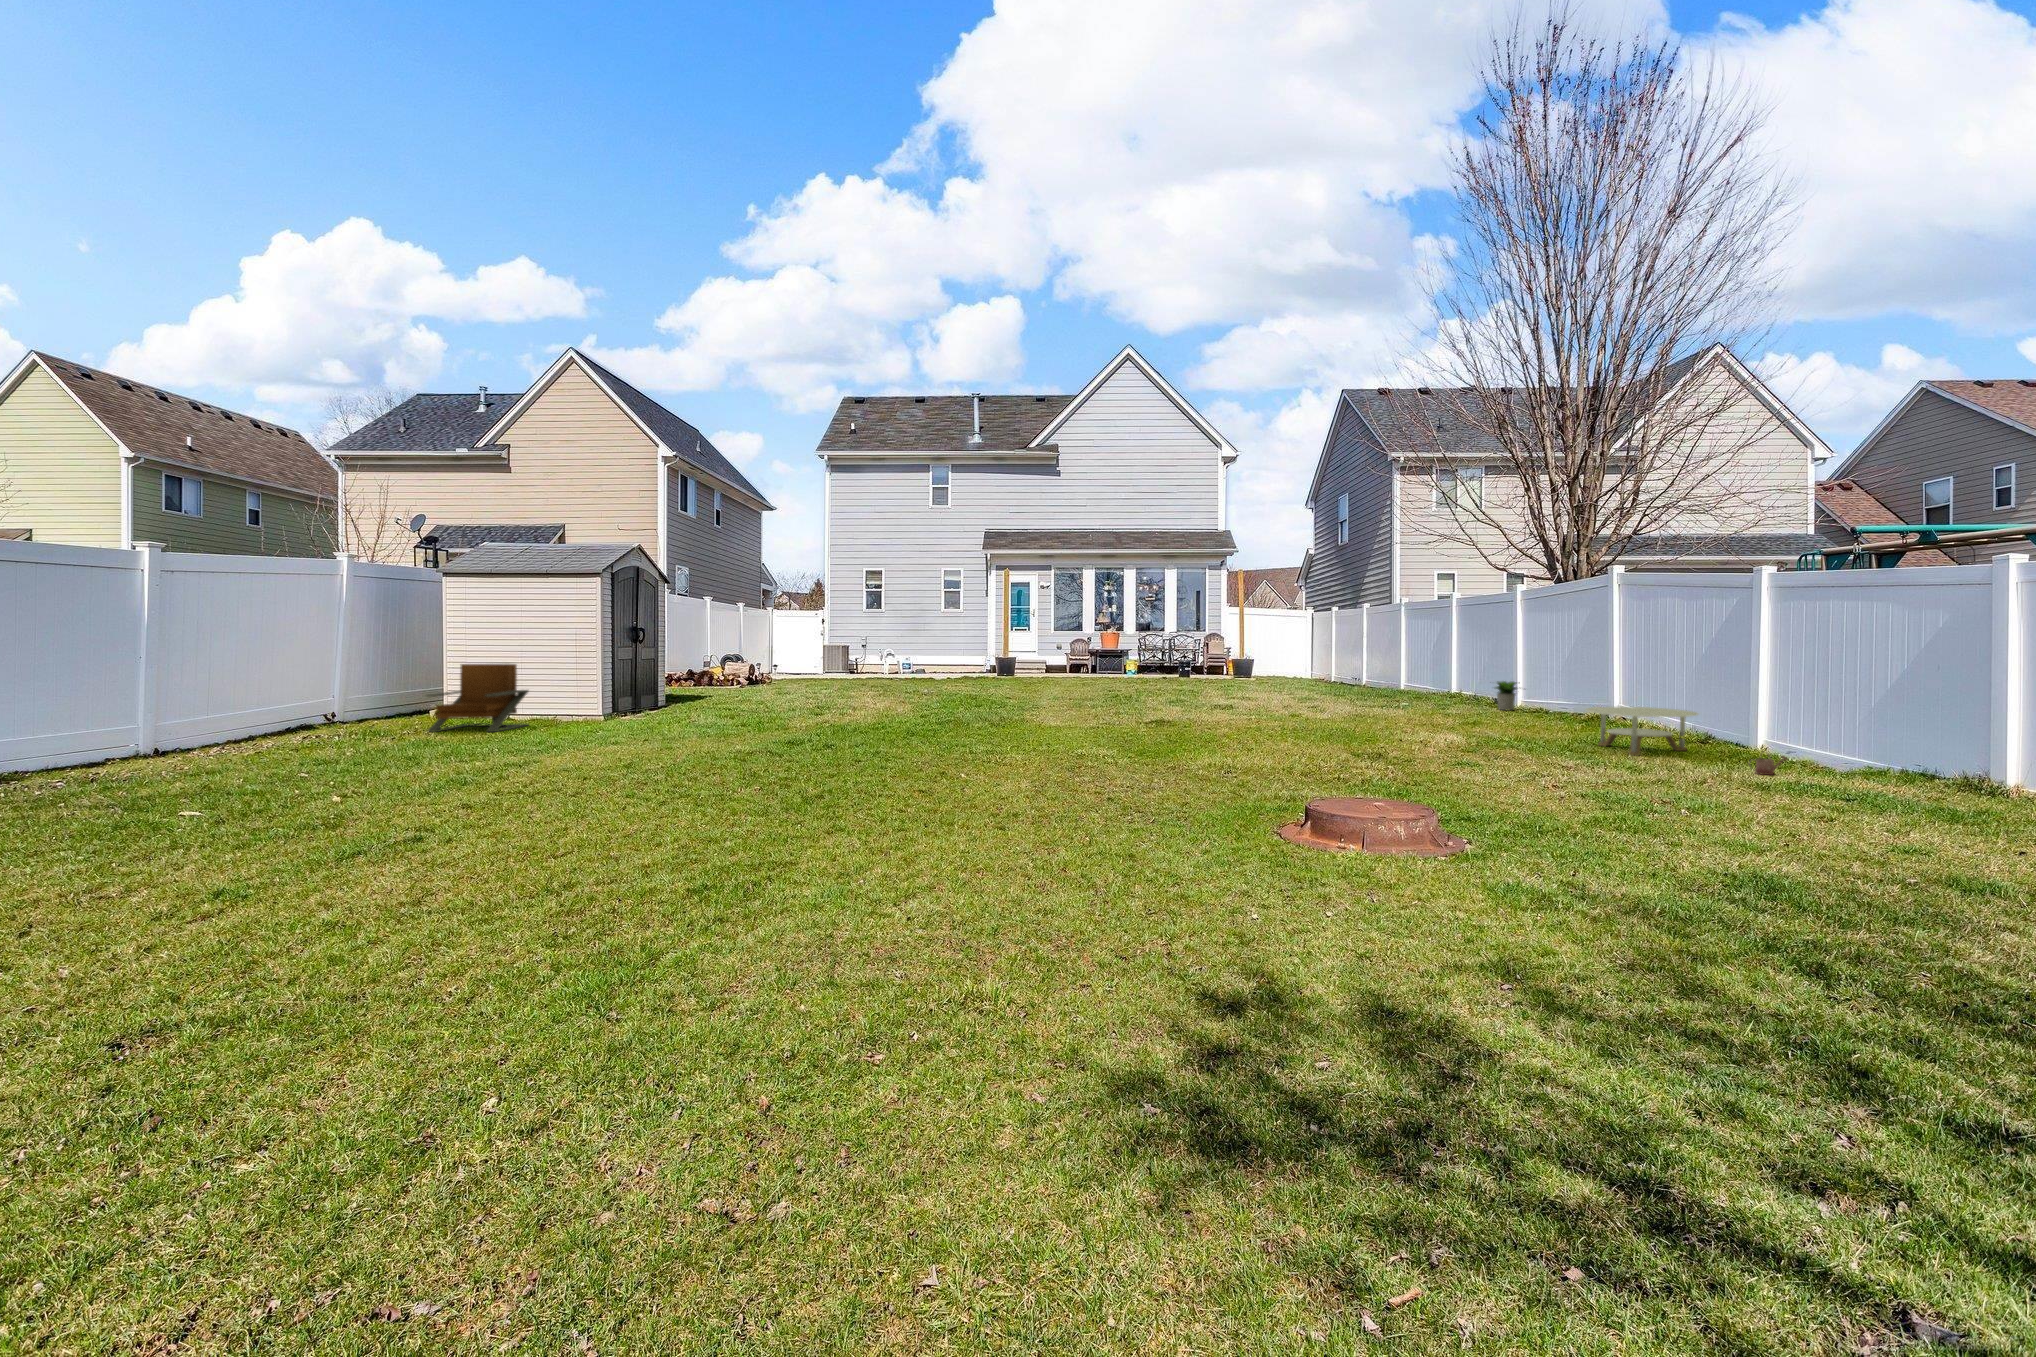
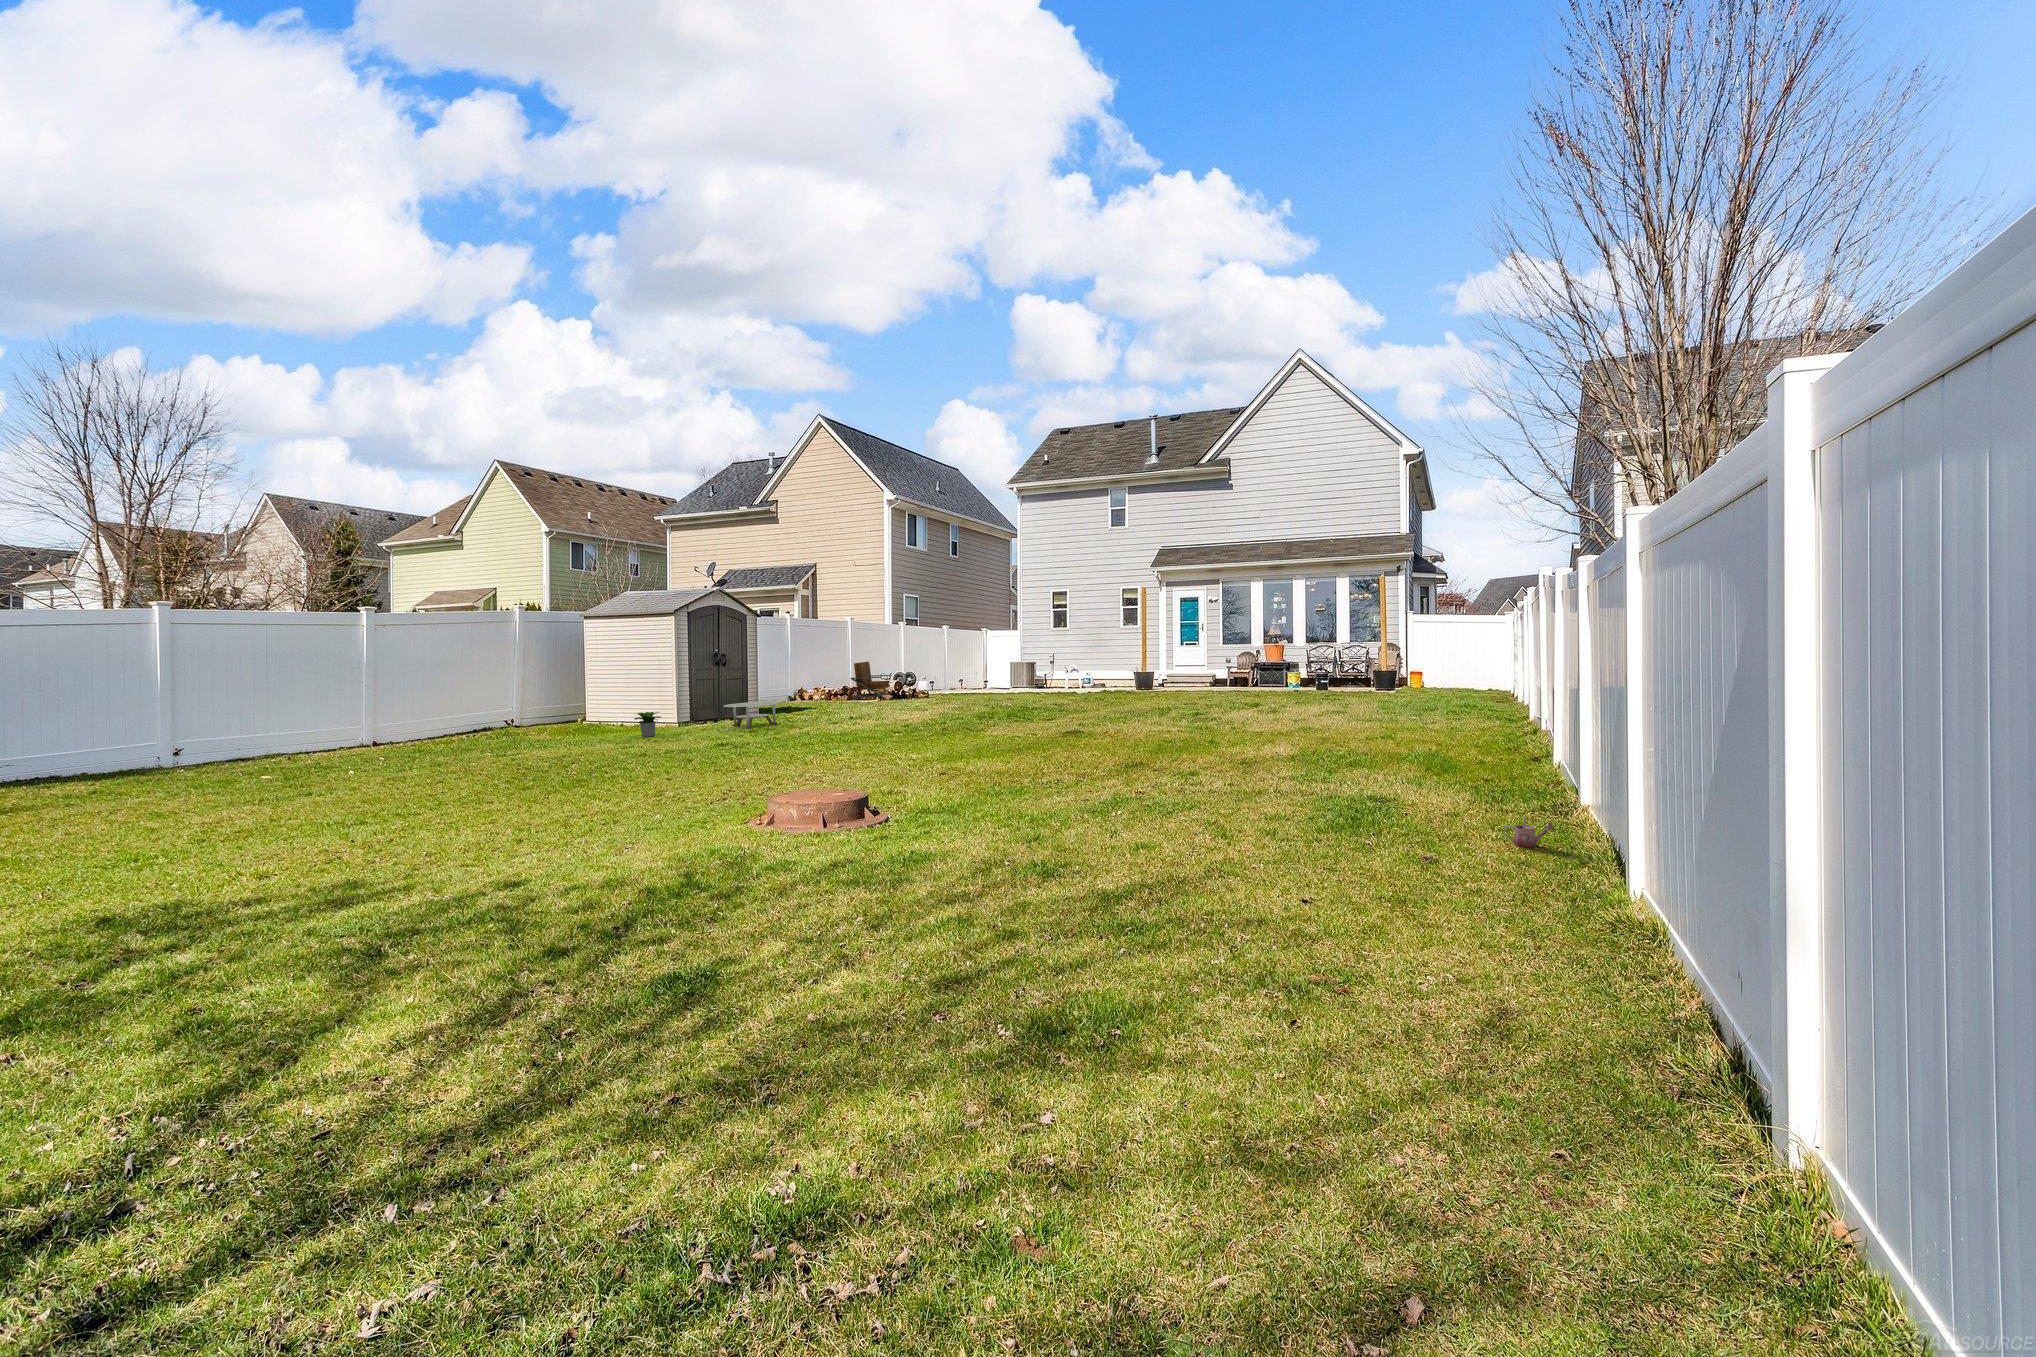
lounge chair: present [427,664,528,732] -> present [850,661,892,697]
potted plant: present [1495,681,1518,710] -> present [635,712,661,737]
round table: present [1586,707,1698,756] -> present [724,702,780,729]

